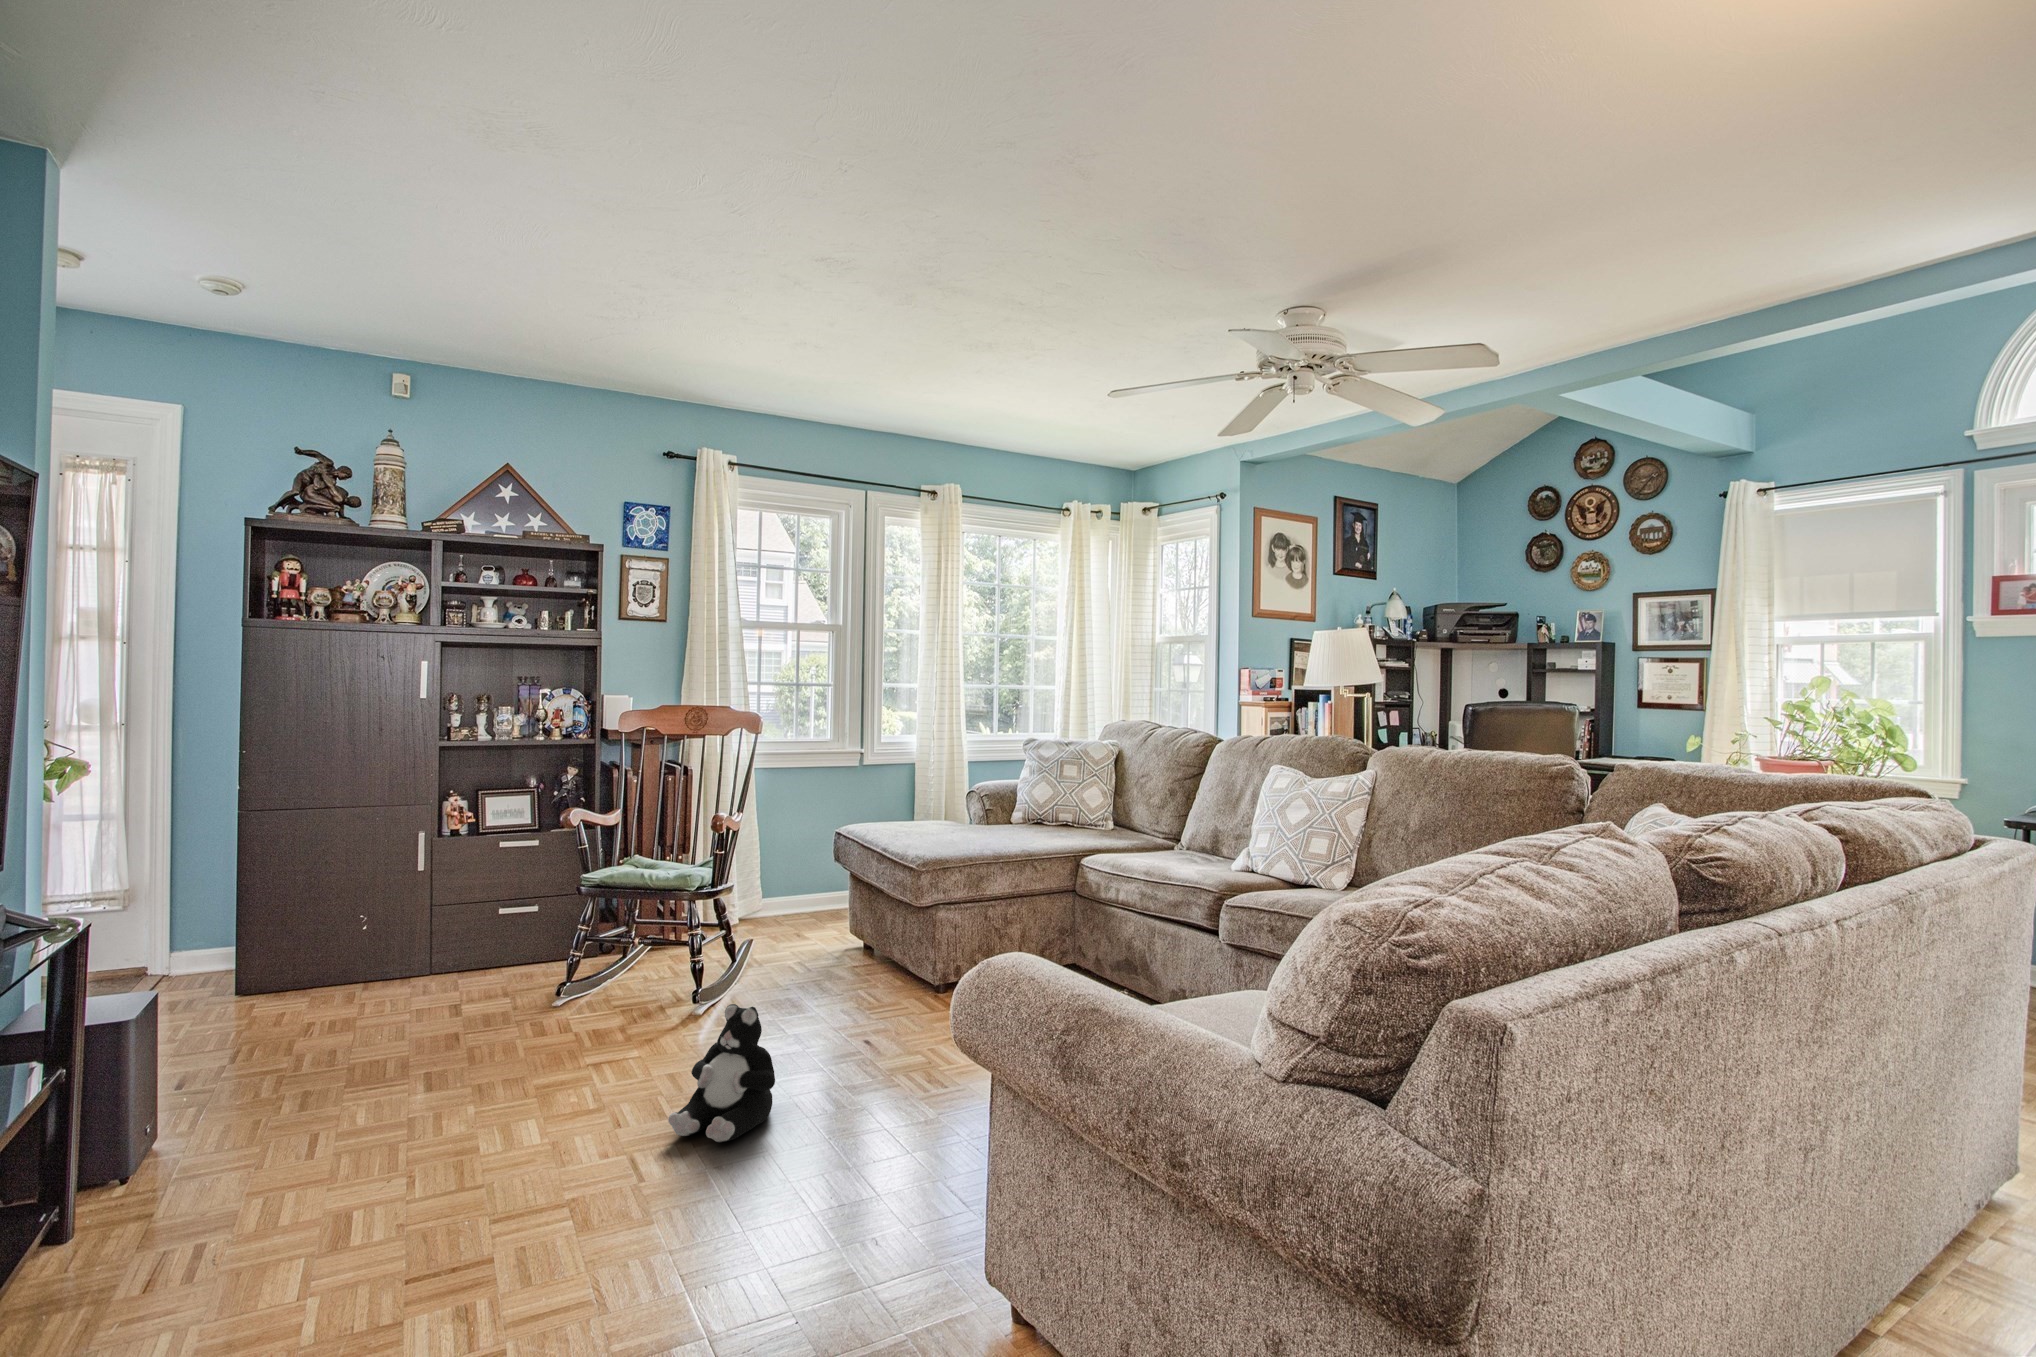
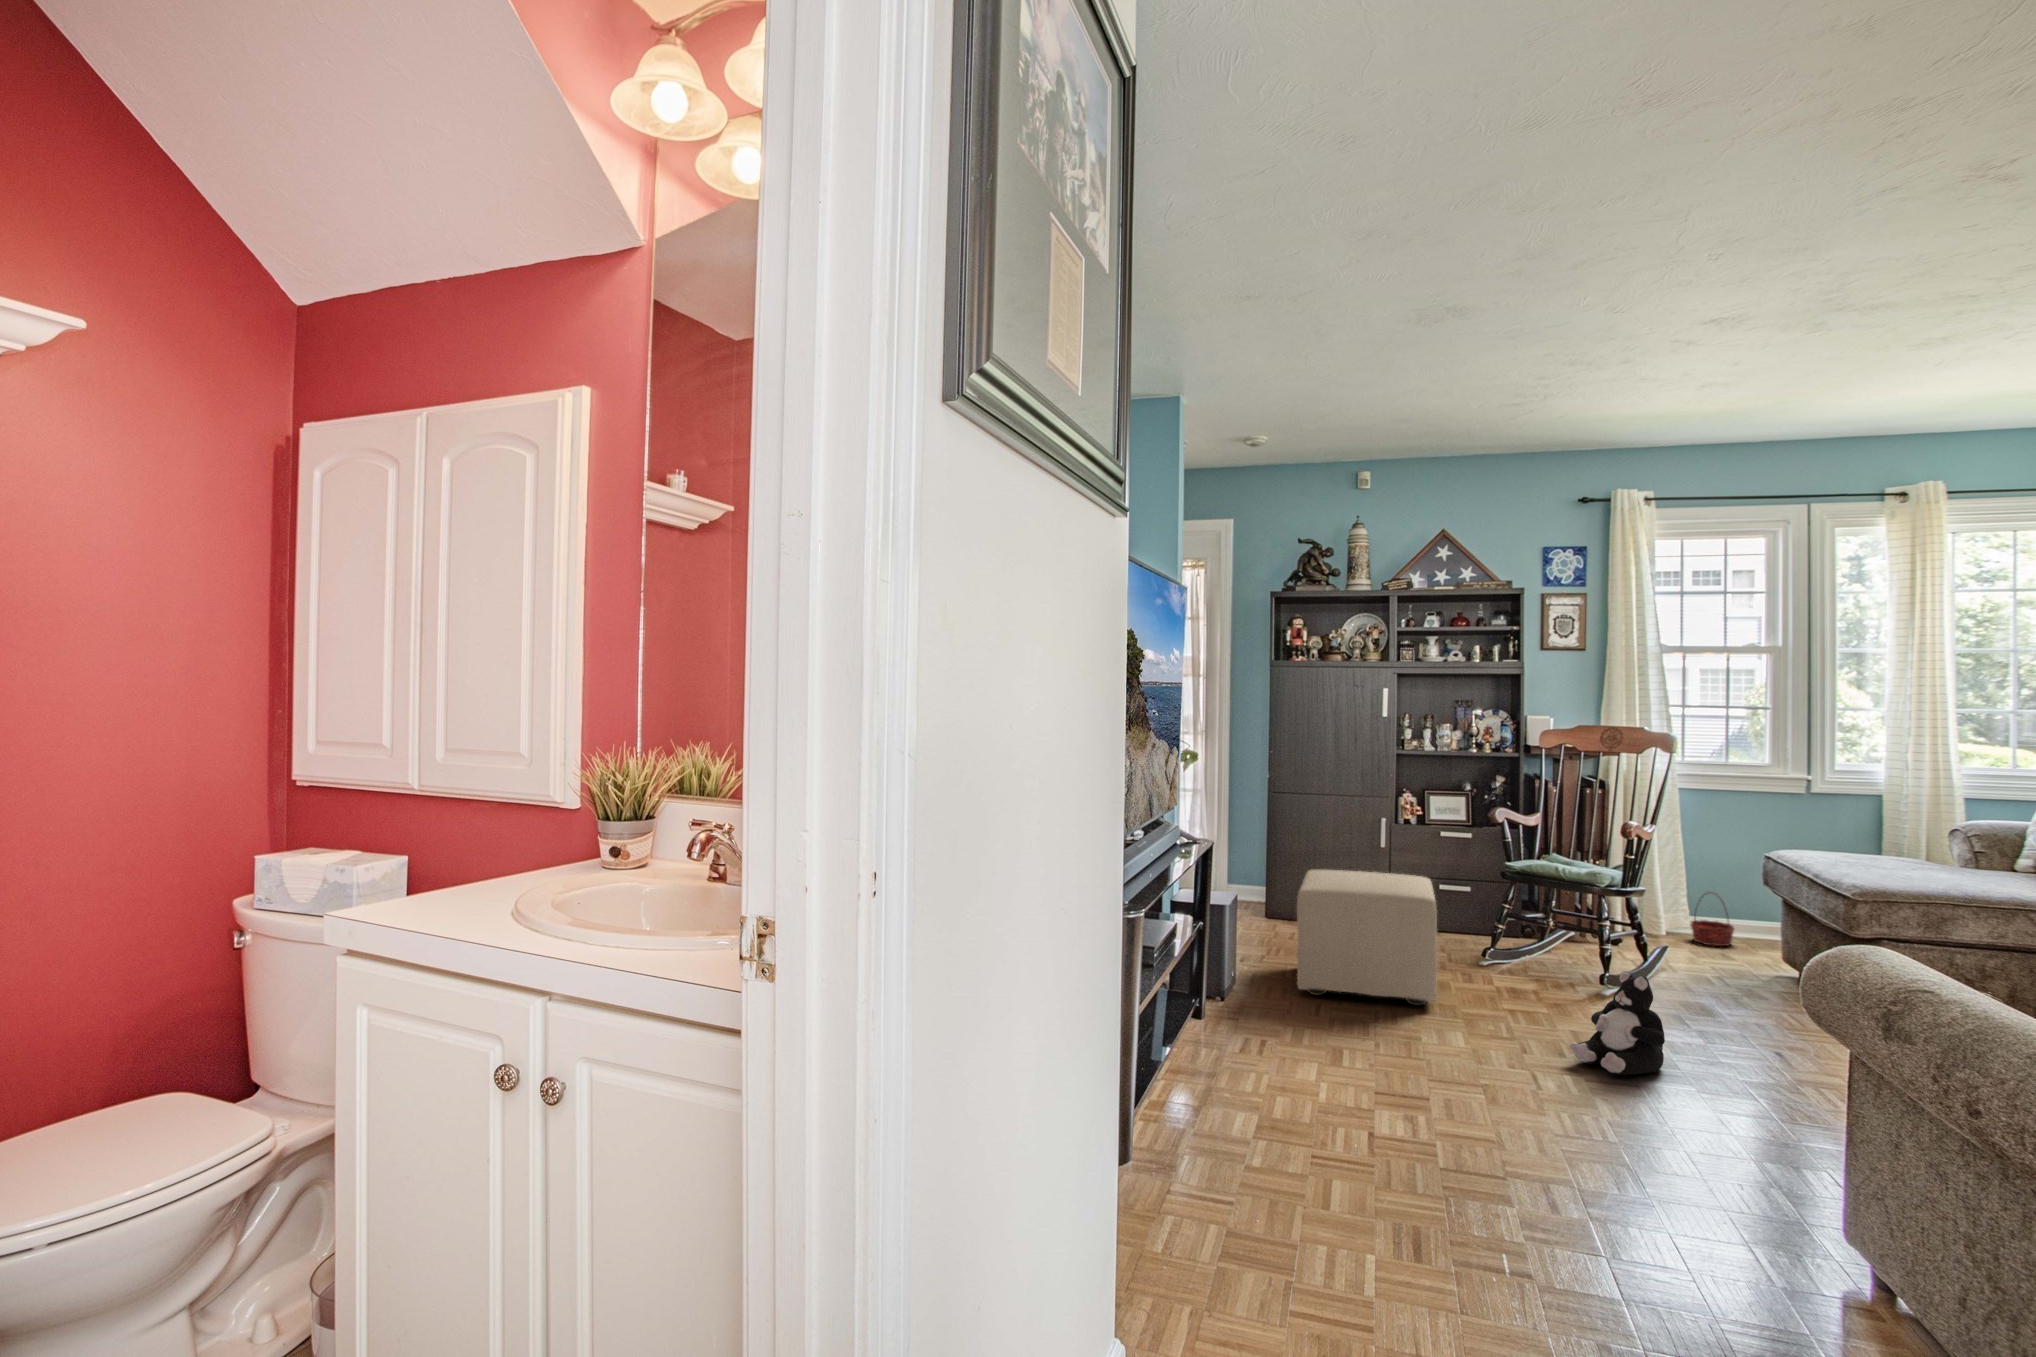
basket: none [765,870,804,924] -> present [1691,896,1734,946]
ottoman: none [254,914,489,1134] -> present [1297,870,1437,1006]

